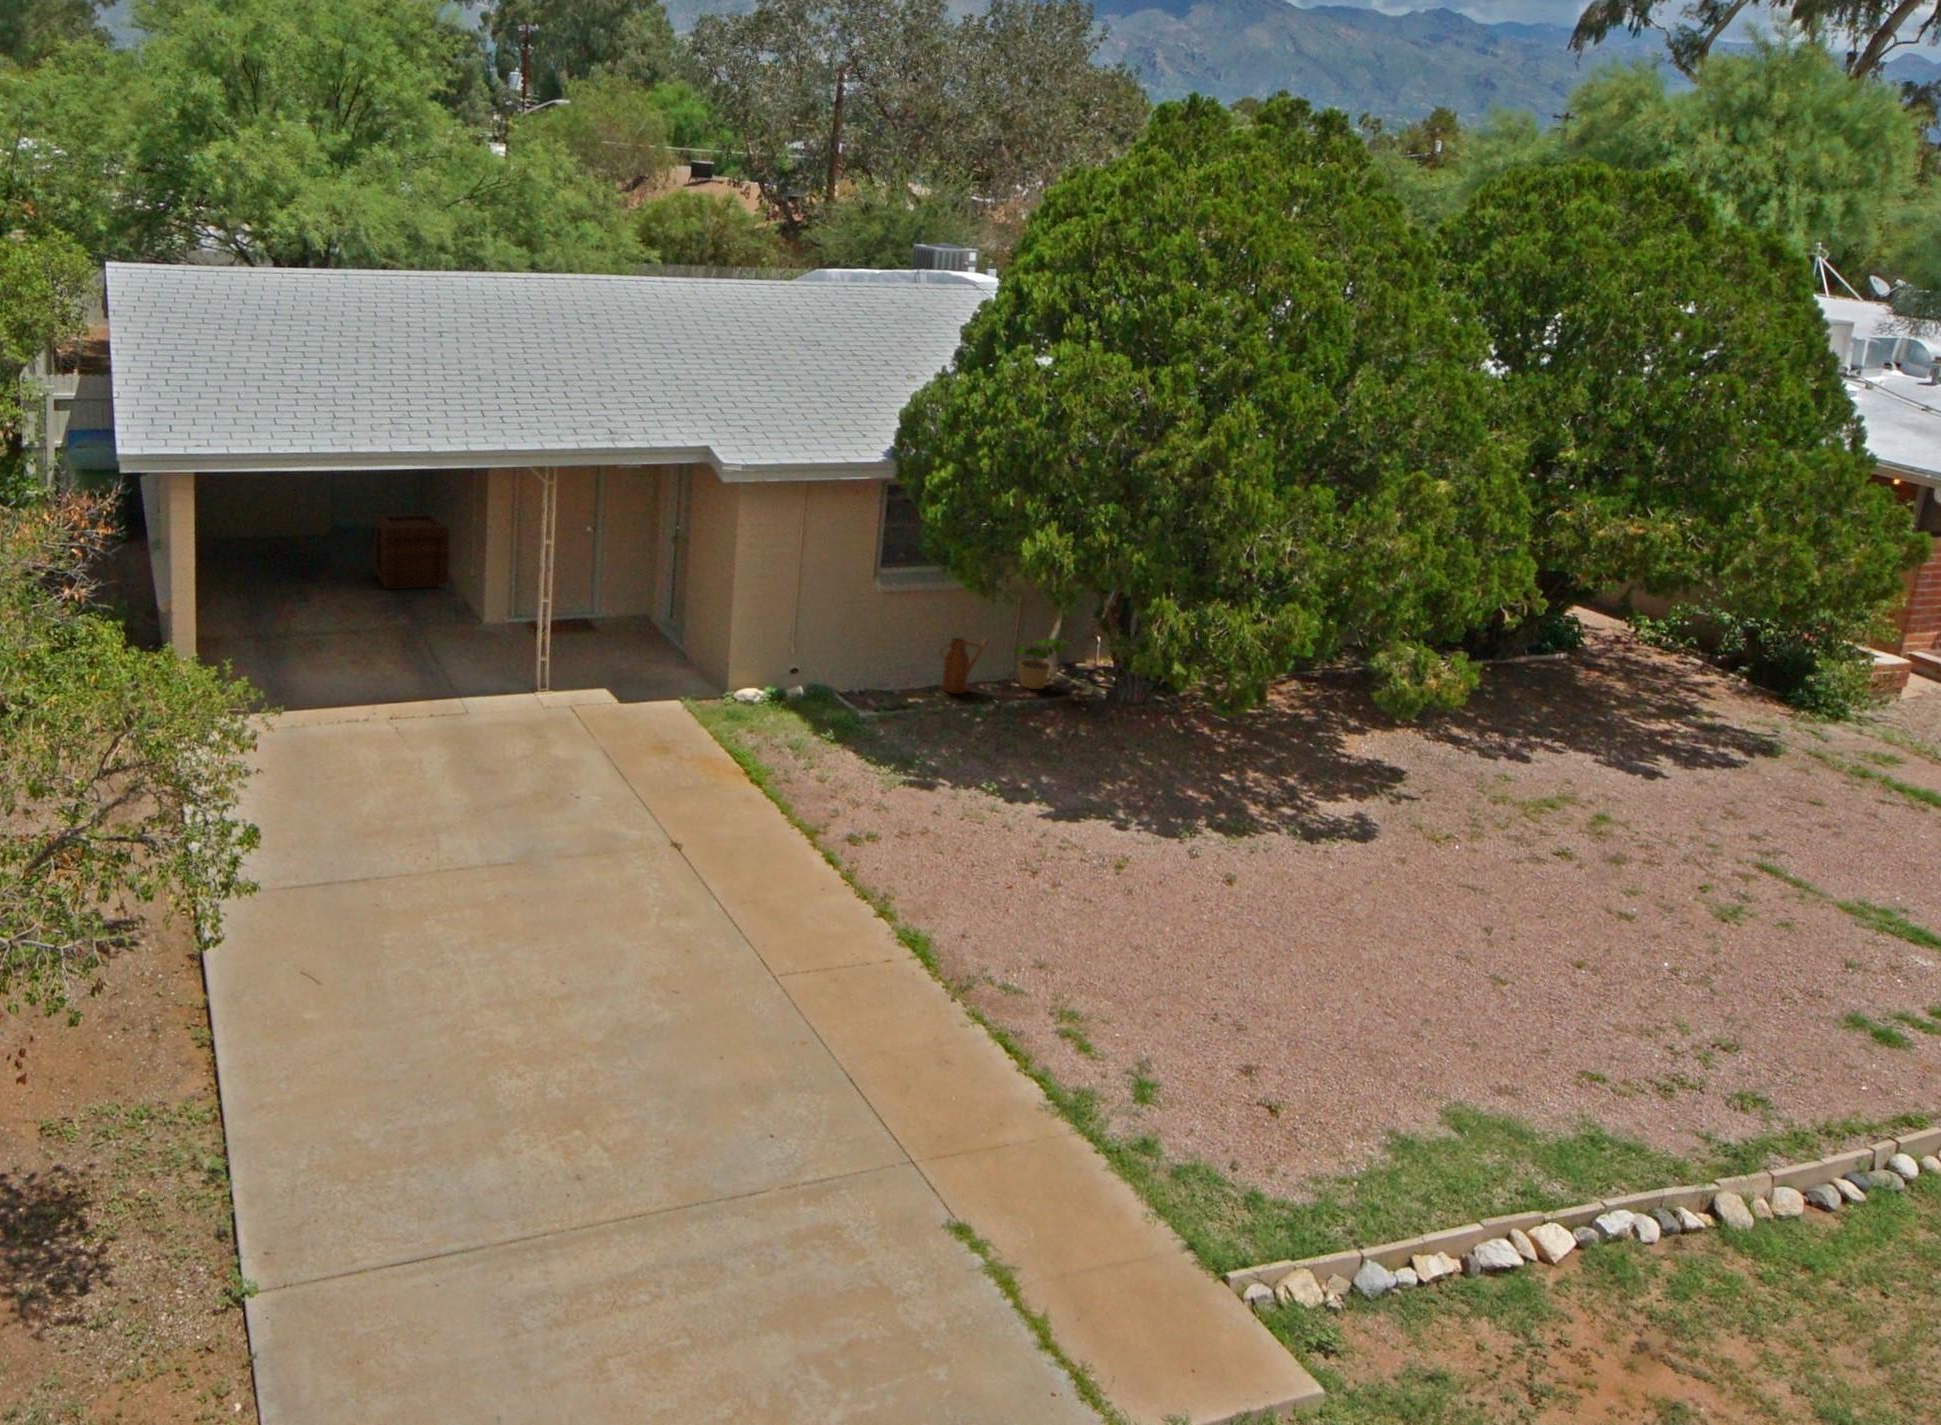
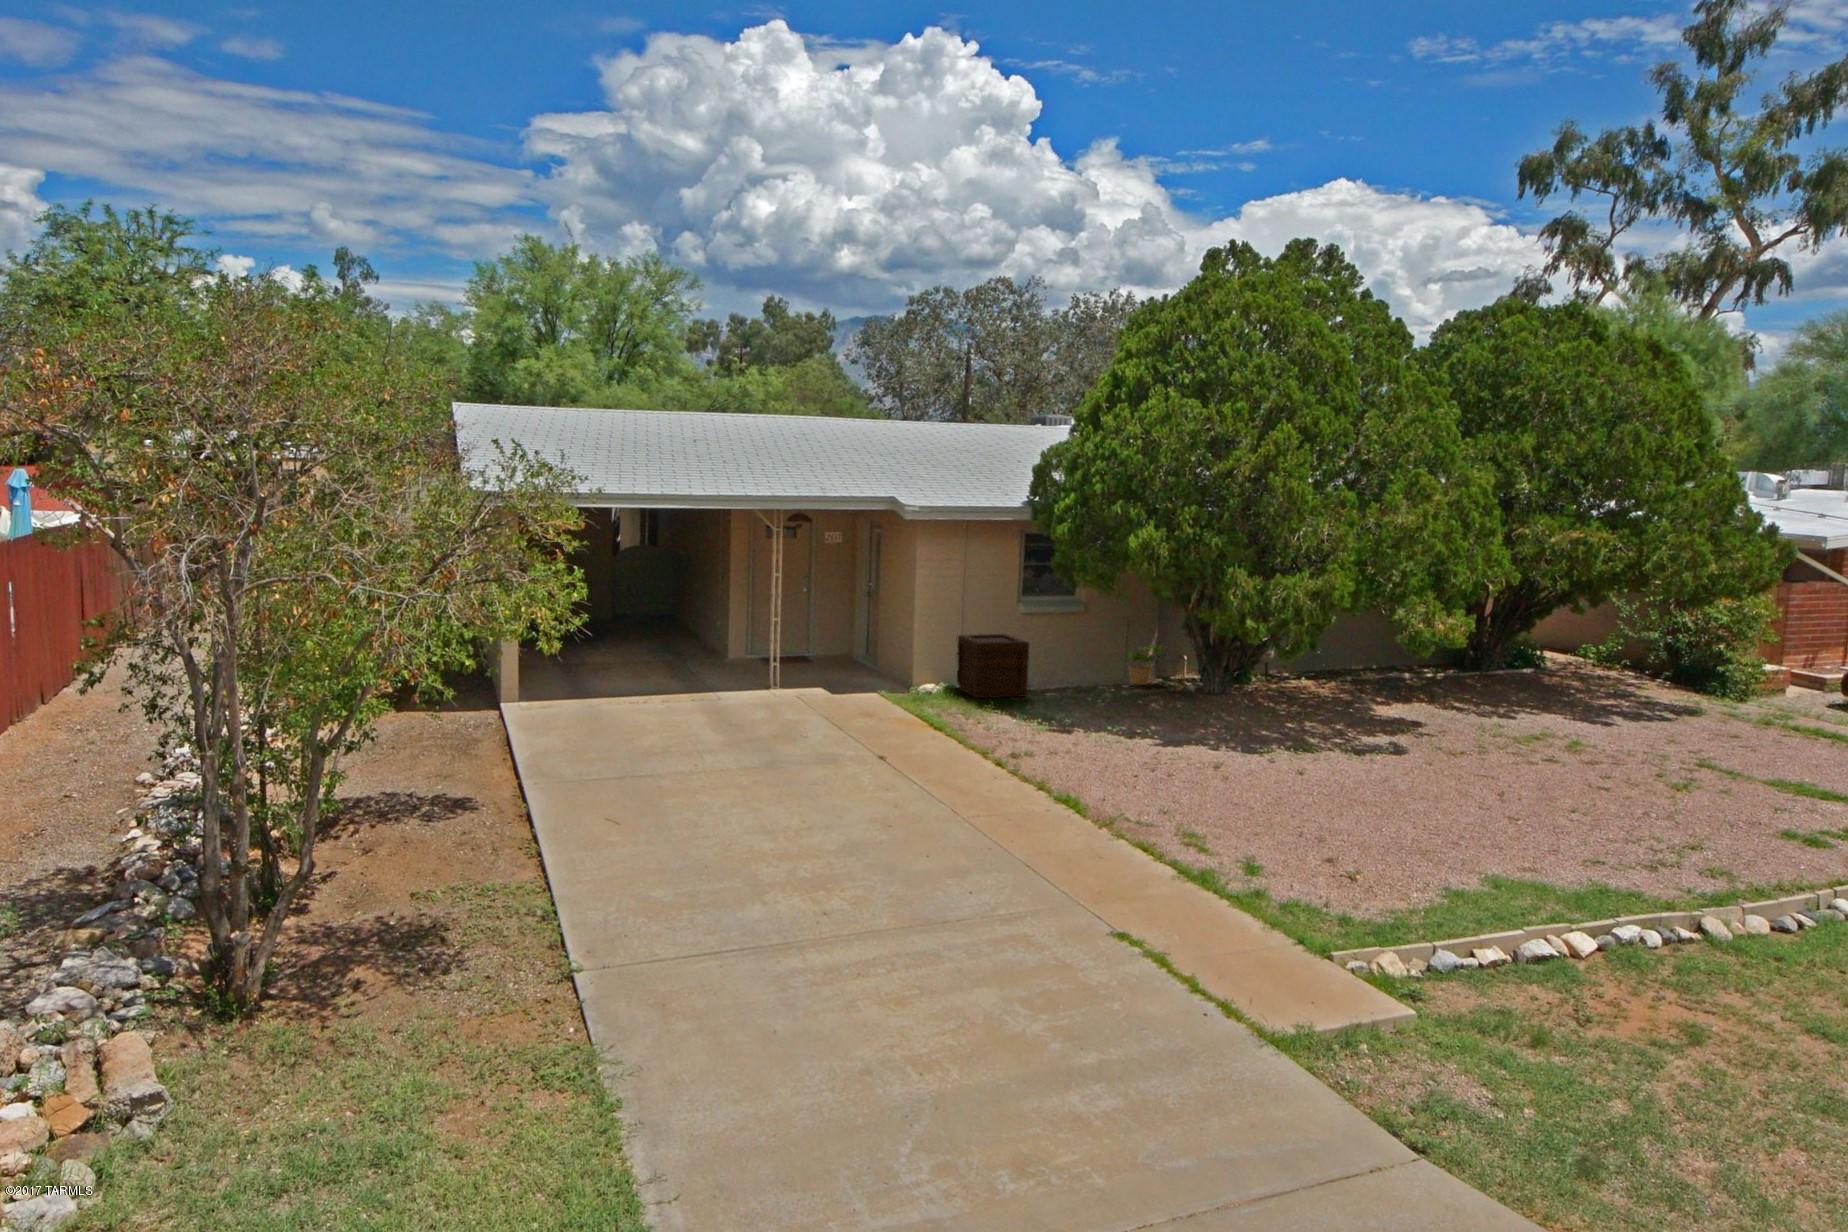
wooden crate: present [375,514,449,589] -> present [957,634,1029,698]
watering can: present [940,638,987,694] -> none [1070,646,1106,687]

